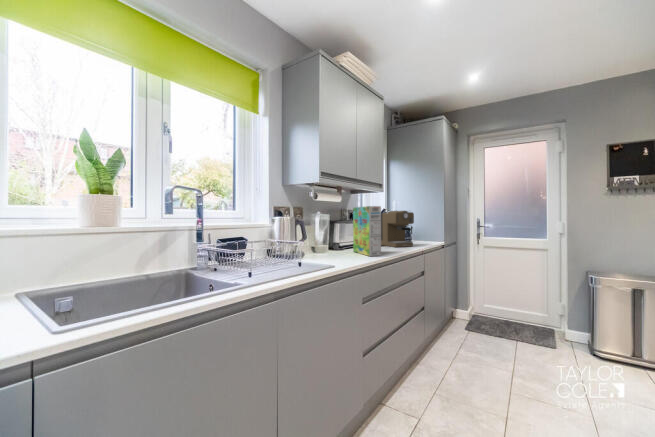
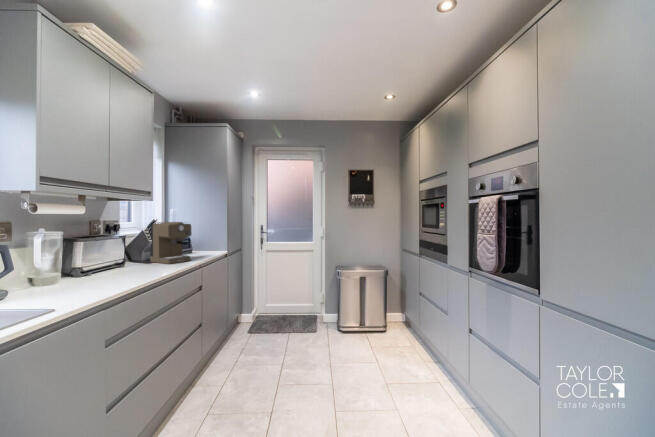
cereal box: present [353,206,381,256] -> none [103,222,141,284]

